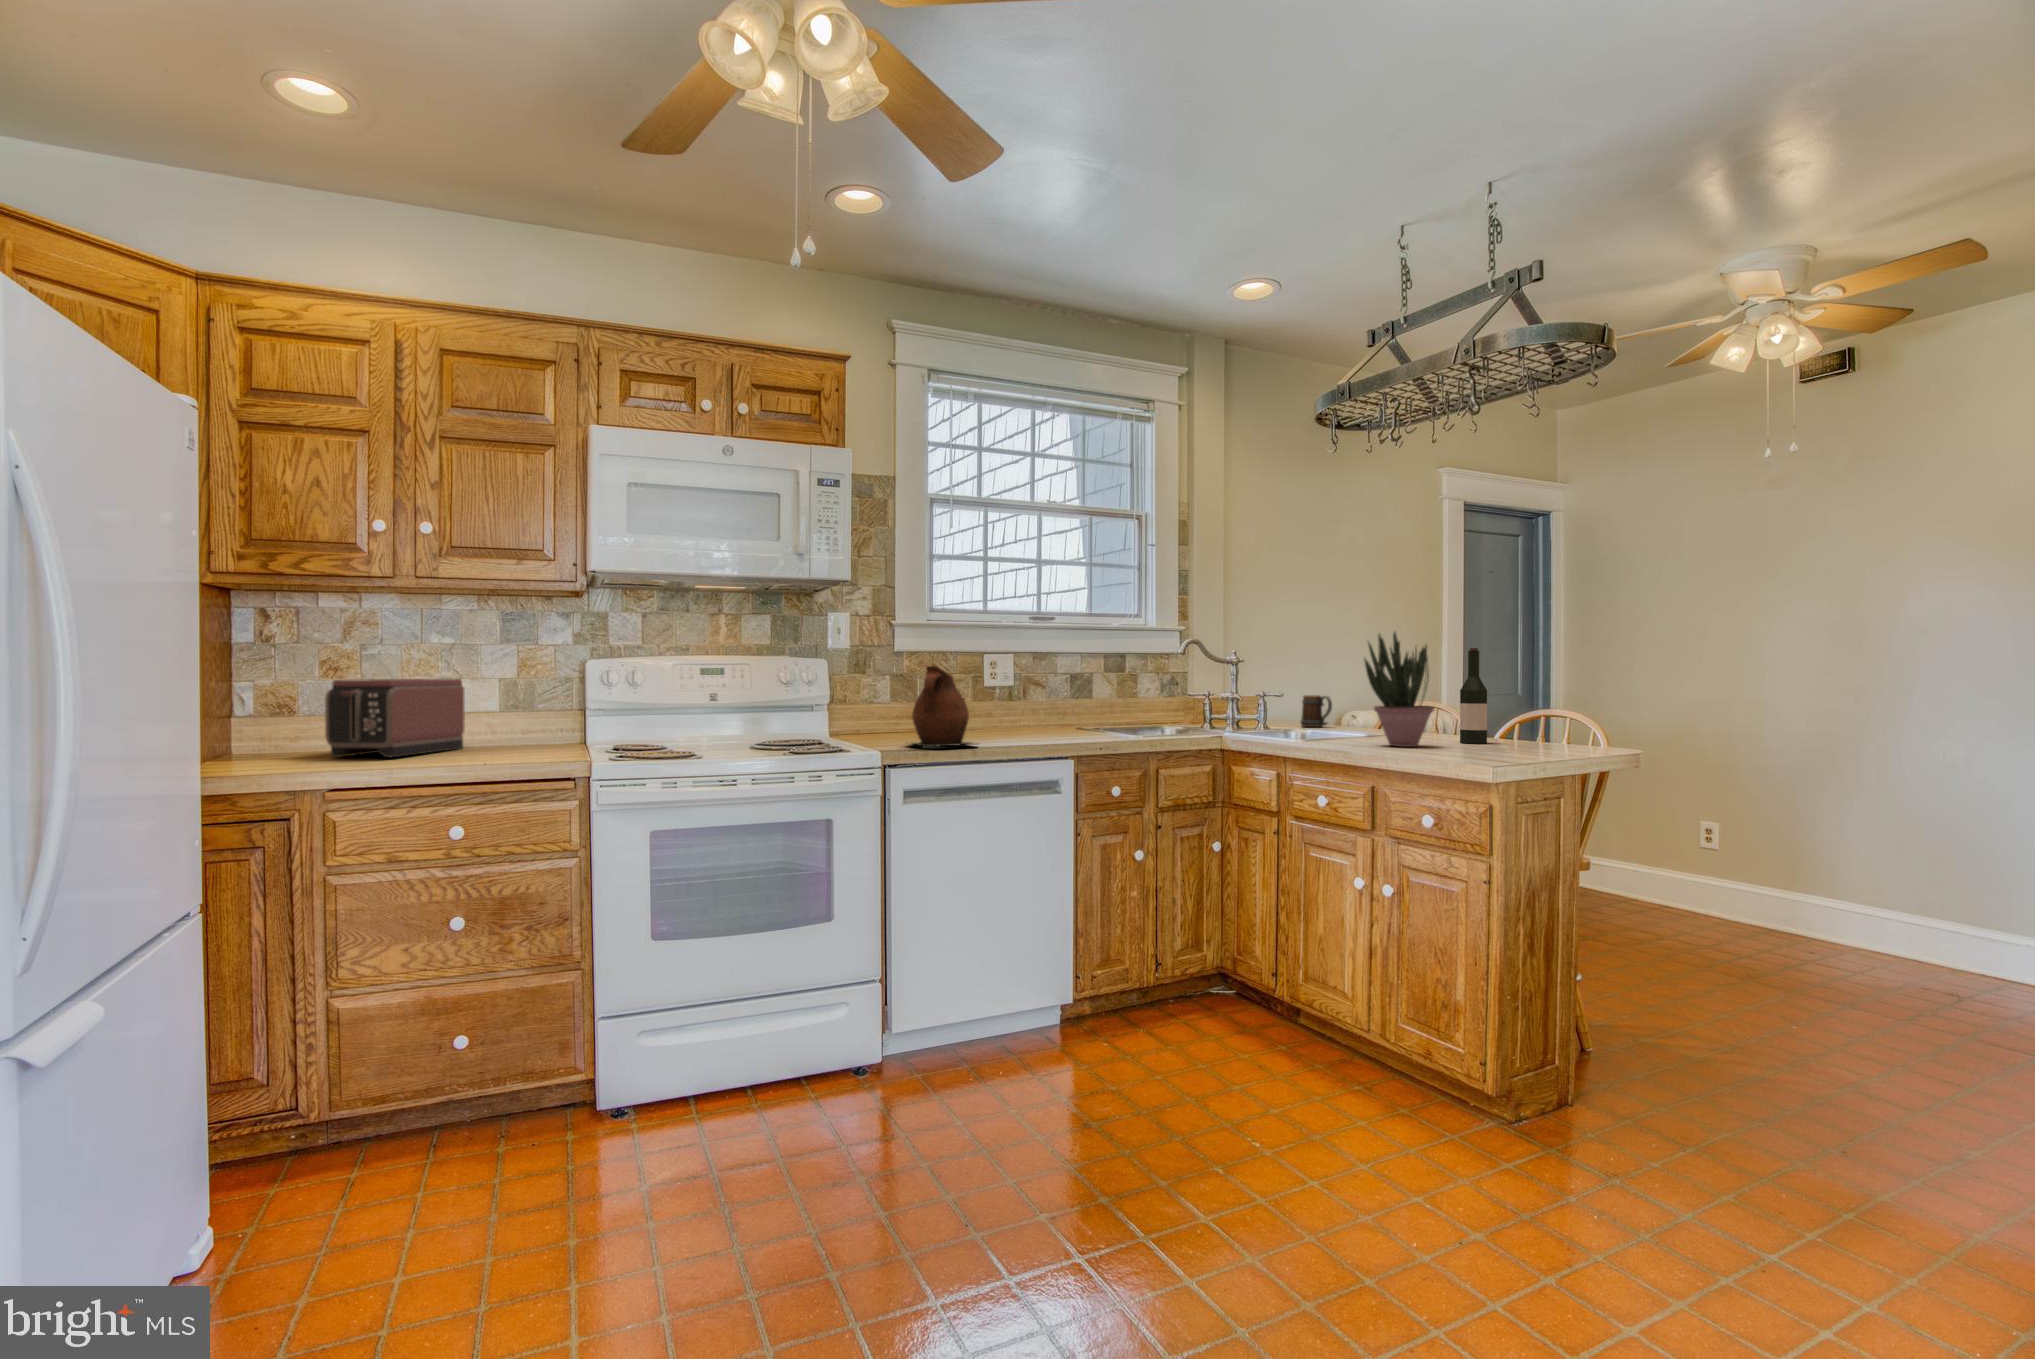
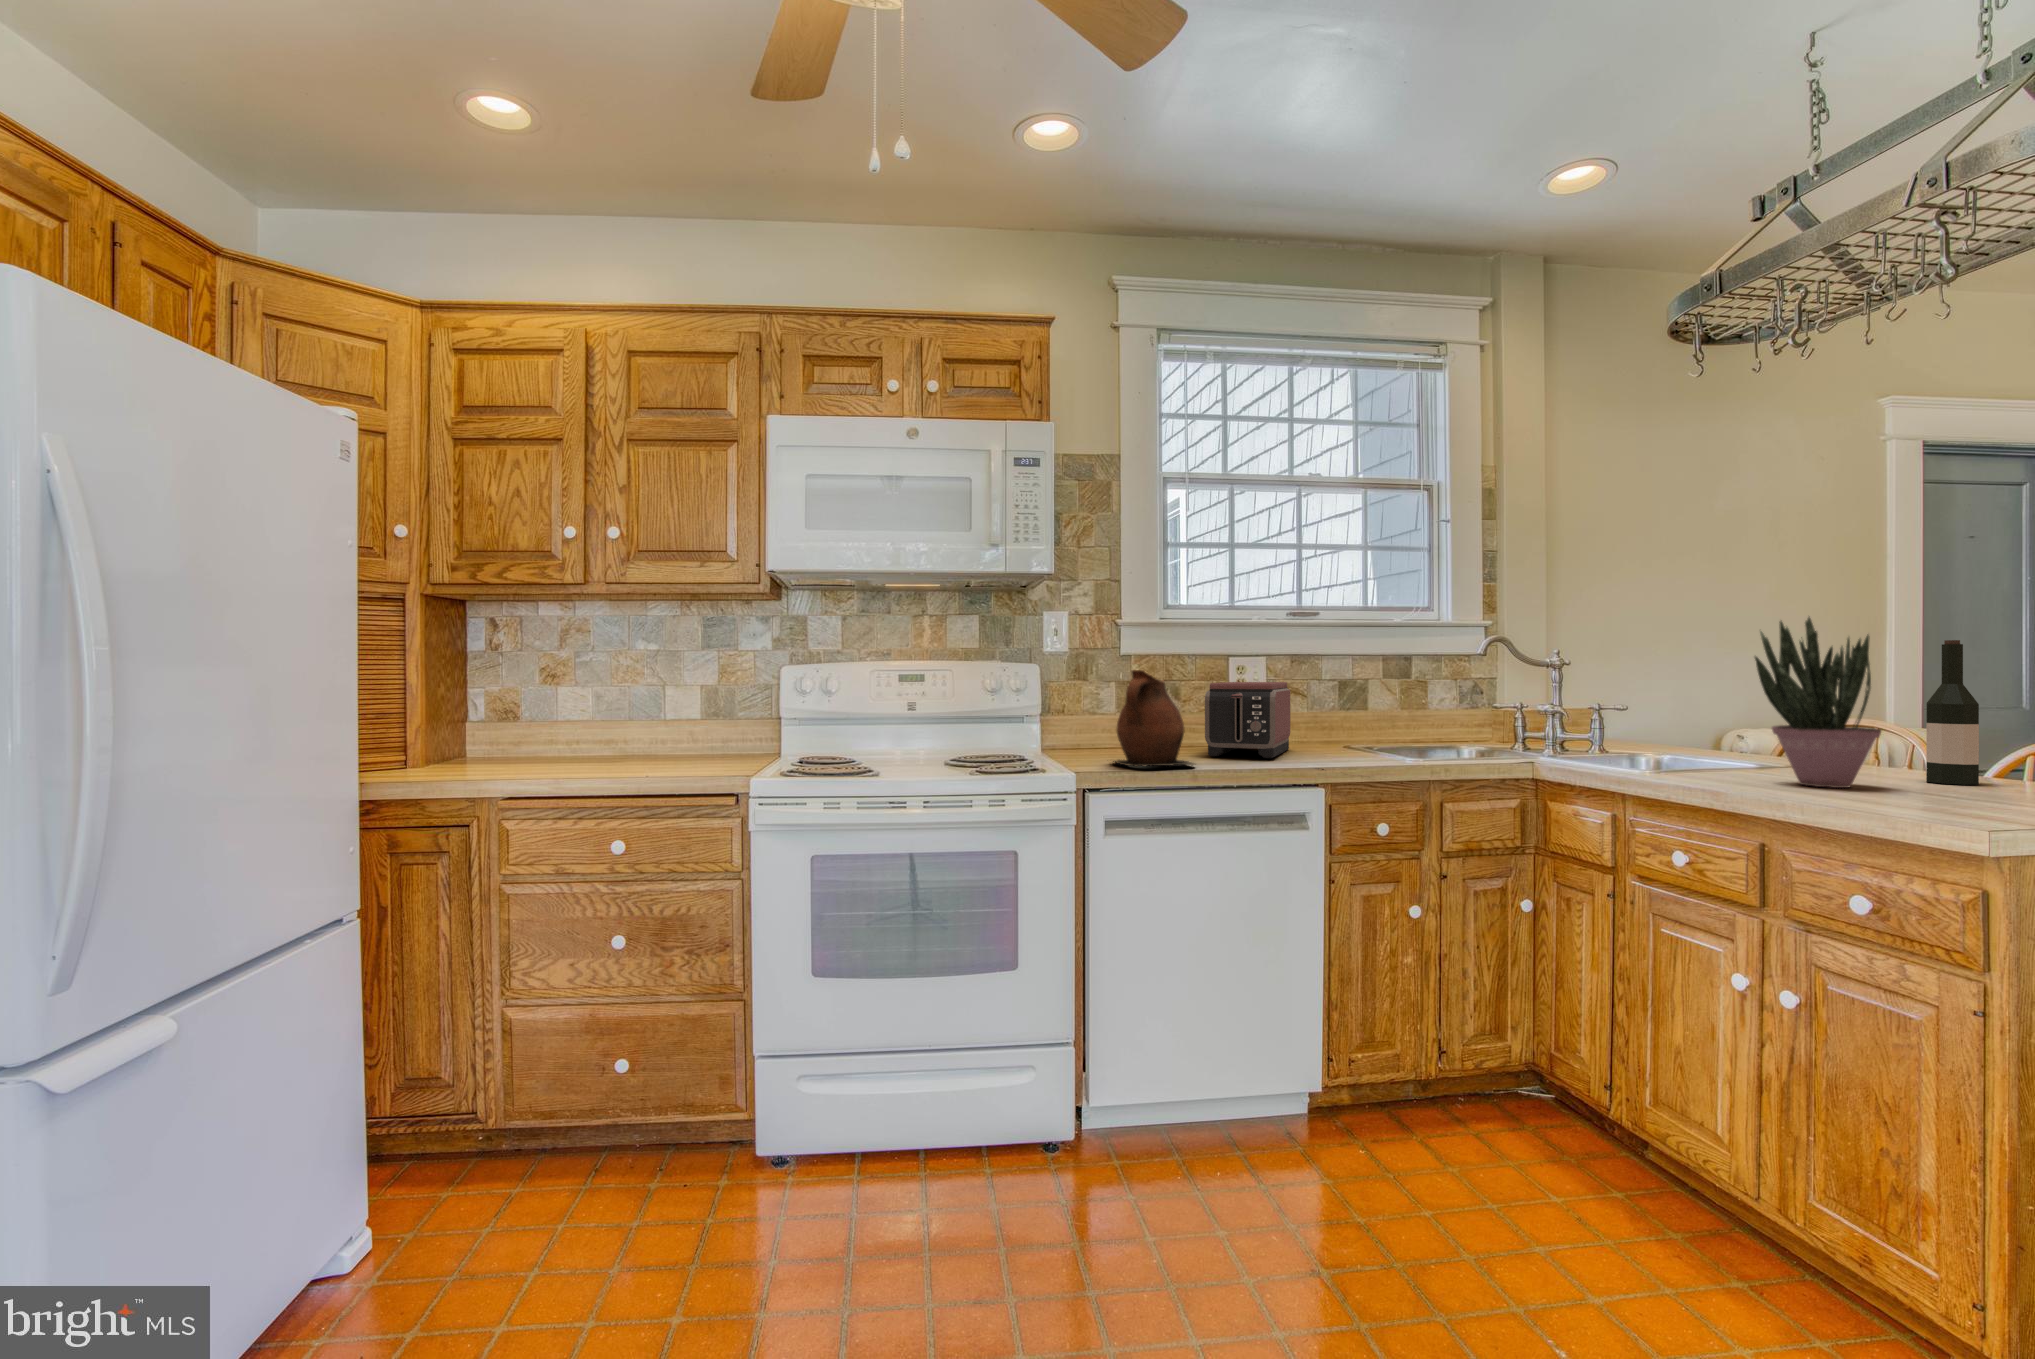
toaster: present [325,679,465,758] -> present [1205,682,1290,758]
mug: present [1300,695,1332,727] -> none [1650,705,1698,747]

